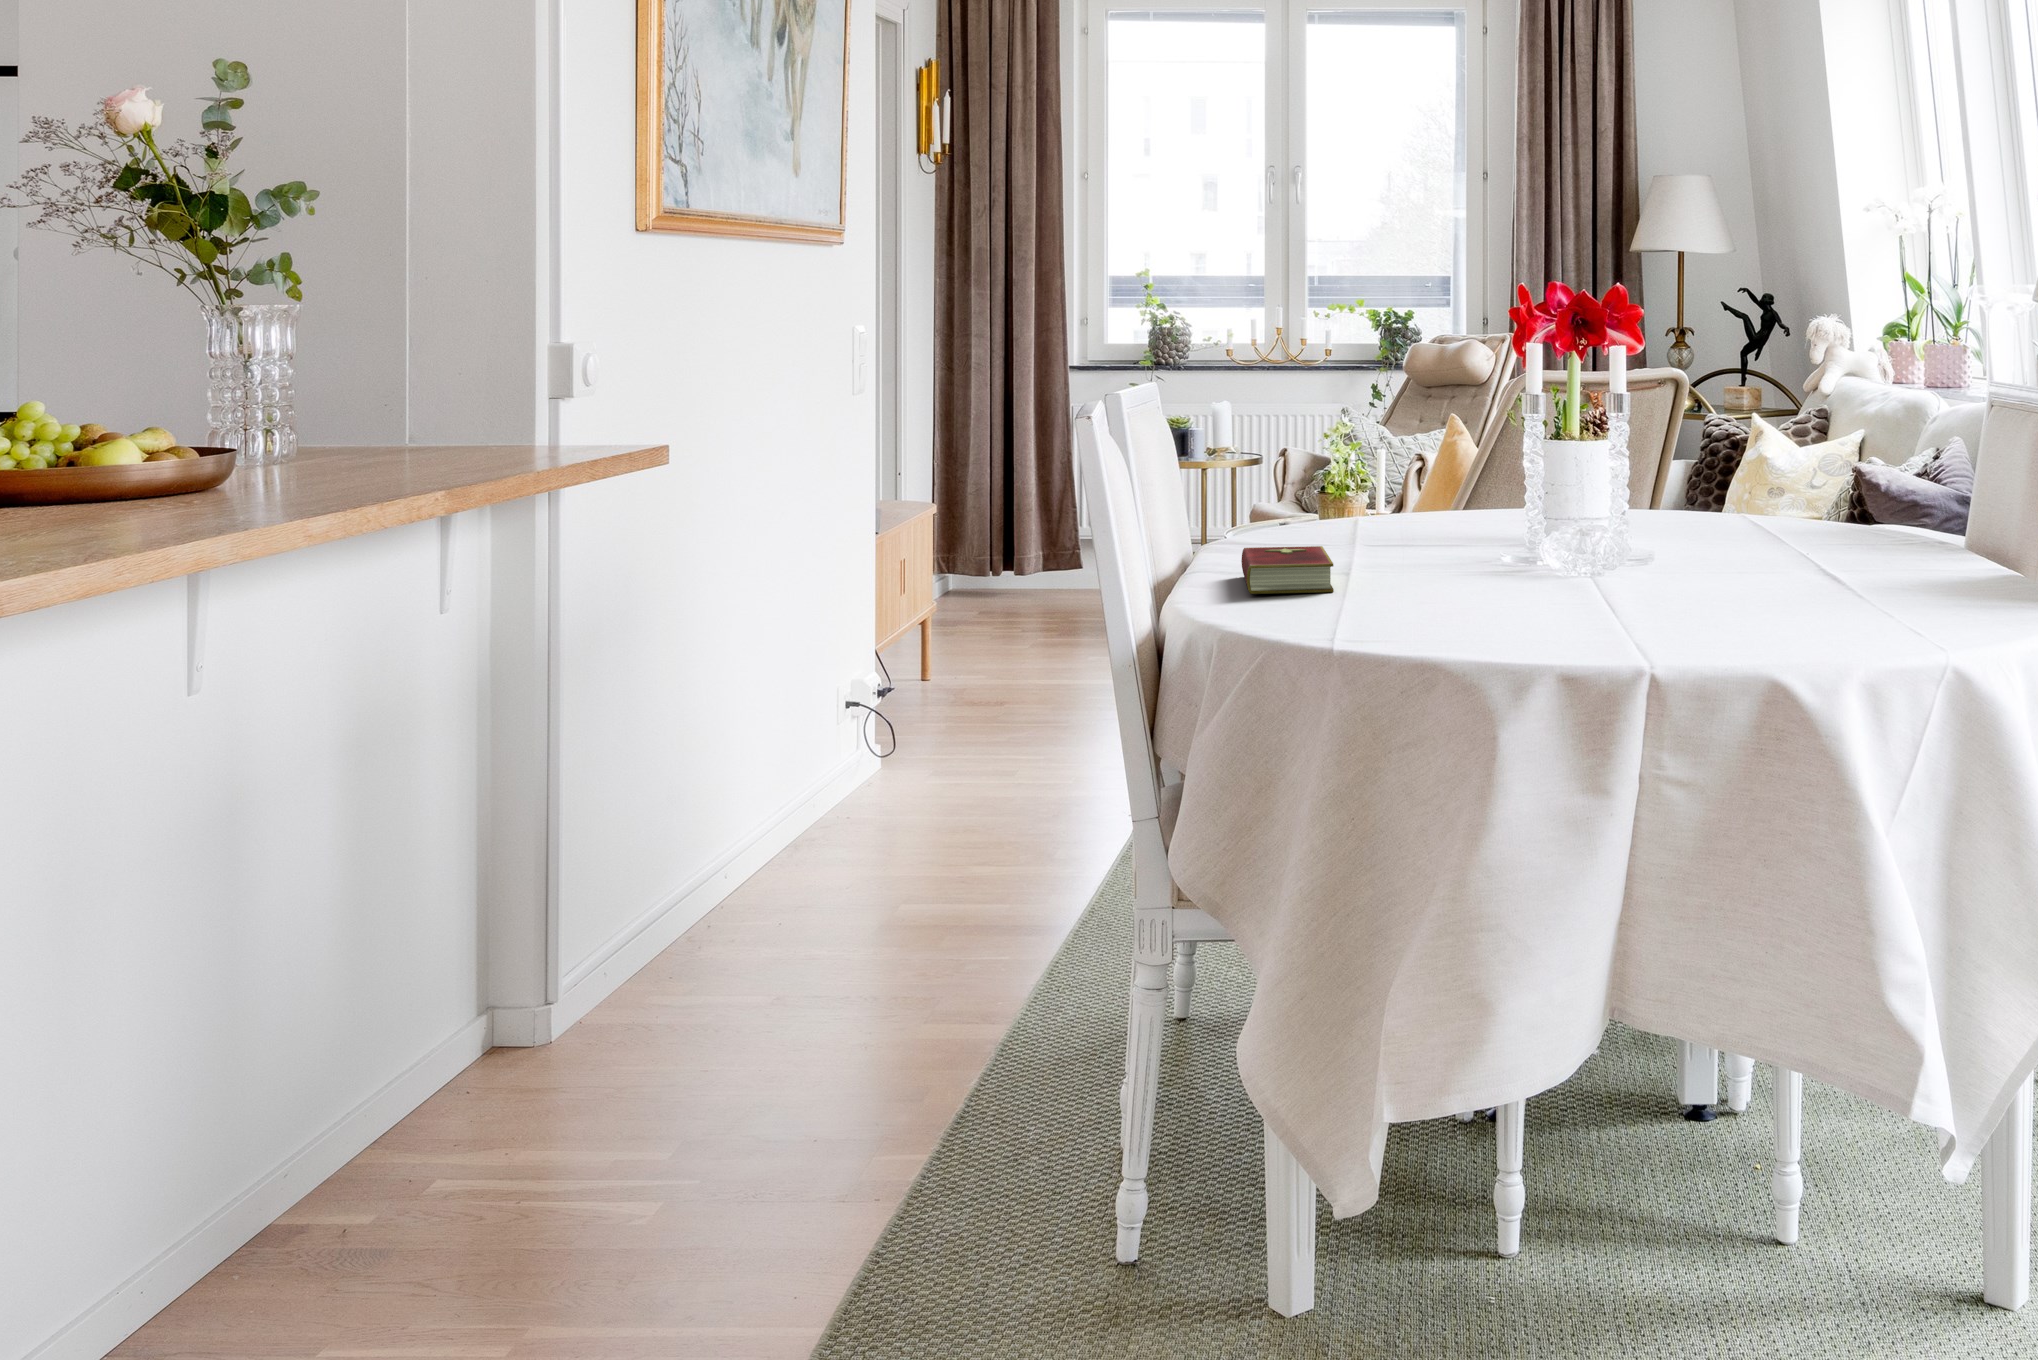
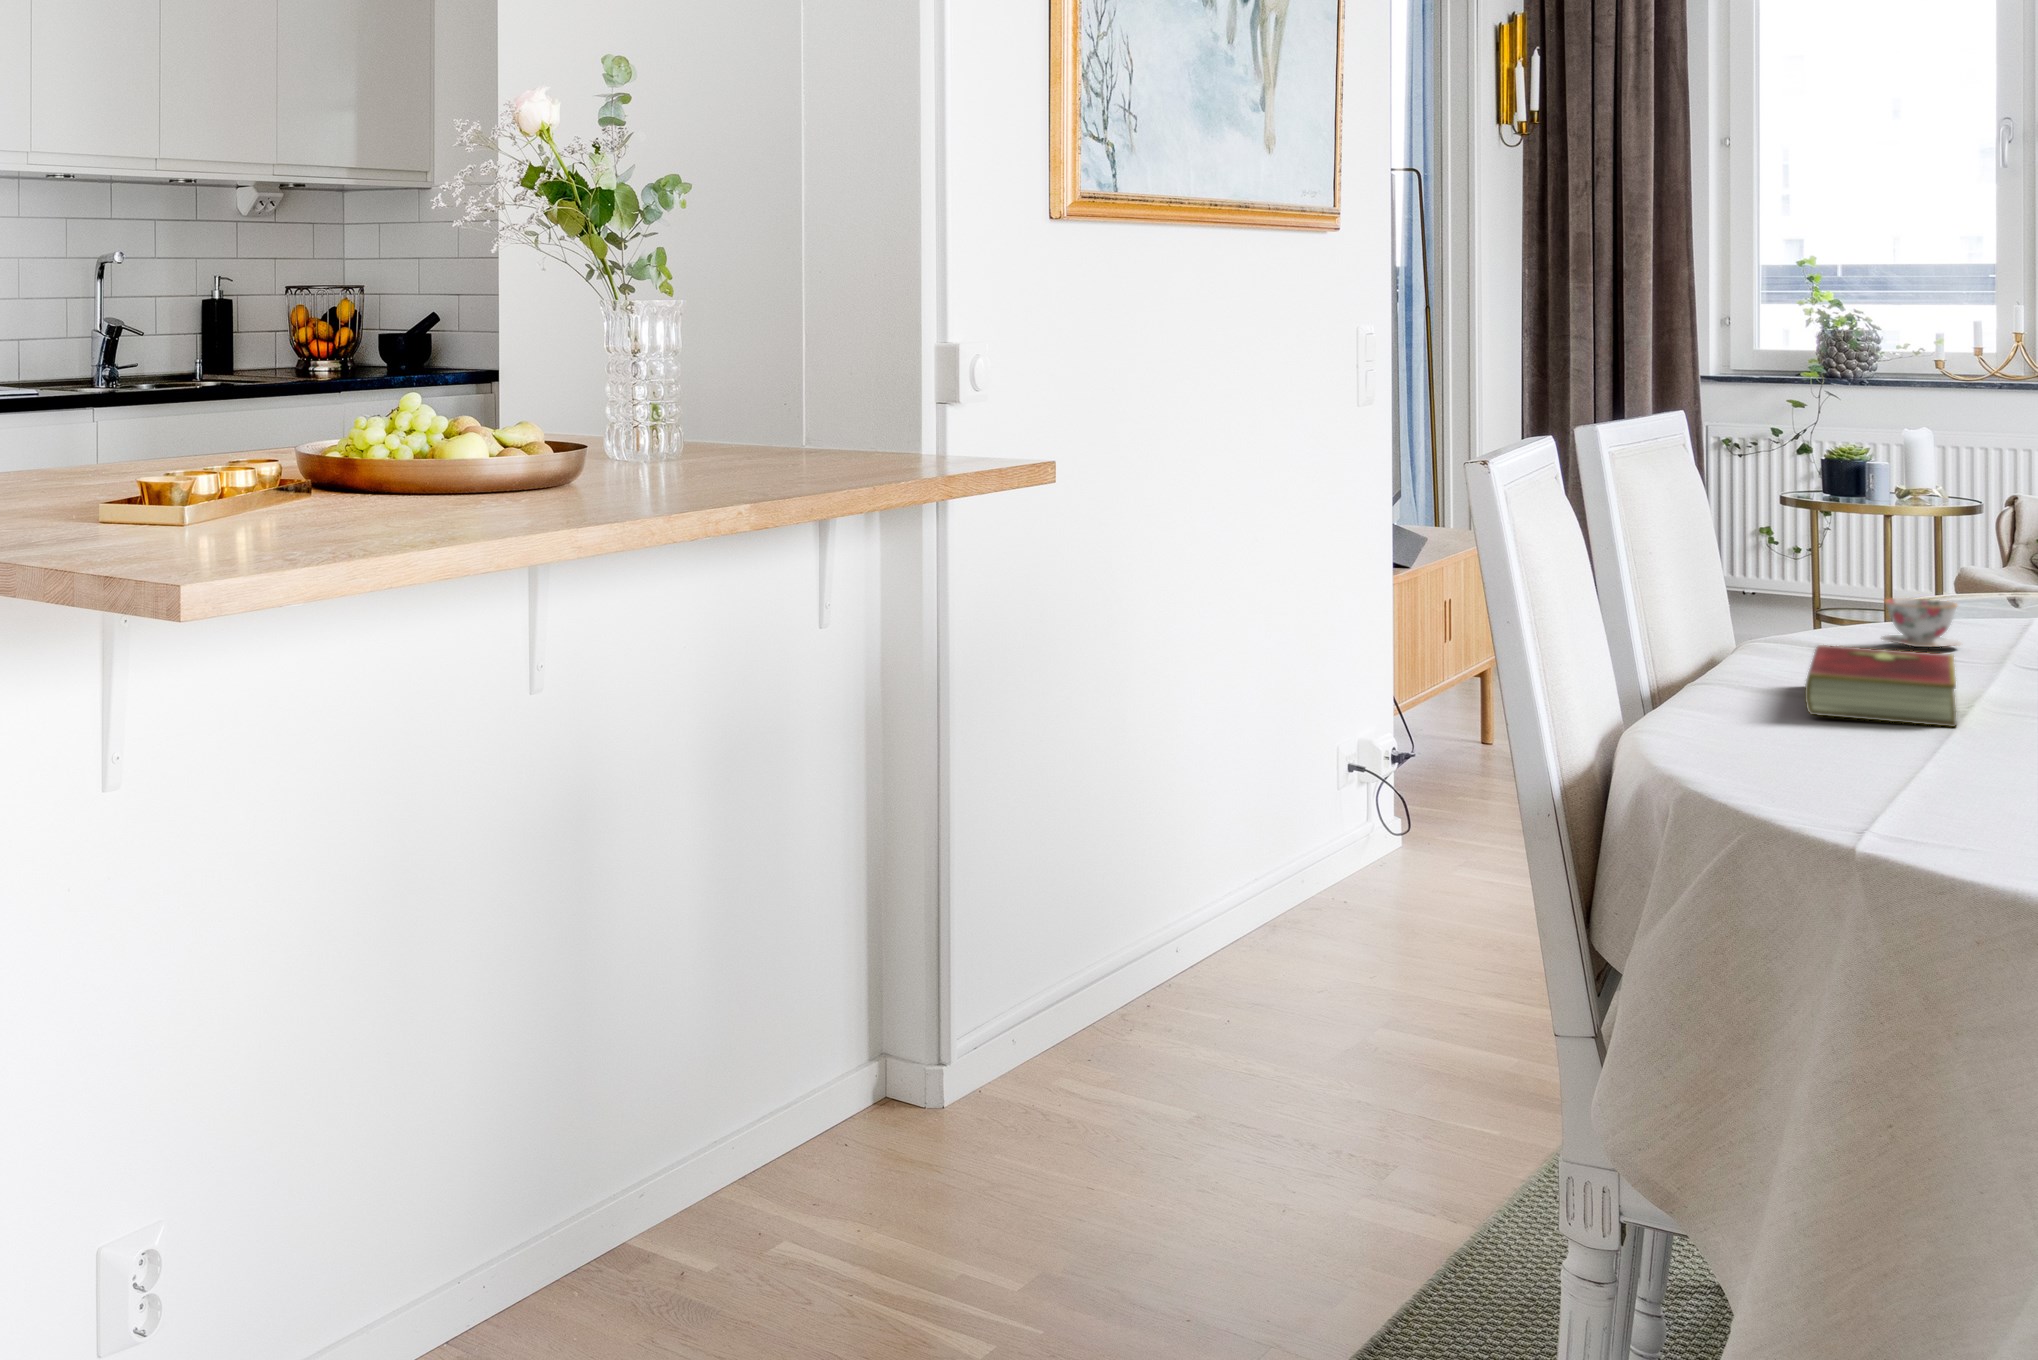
teacup: none [1268,513,1316,546] -> present [1882,598,1961,647]

